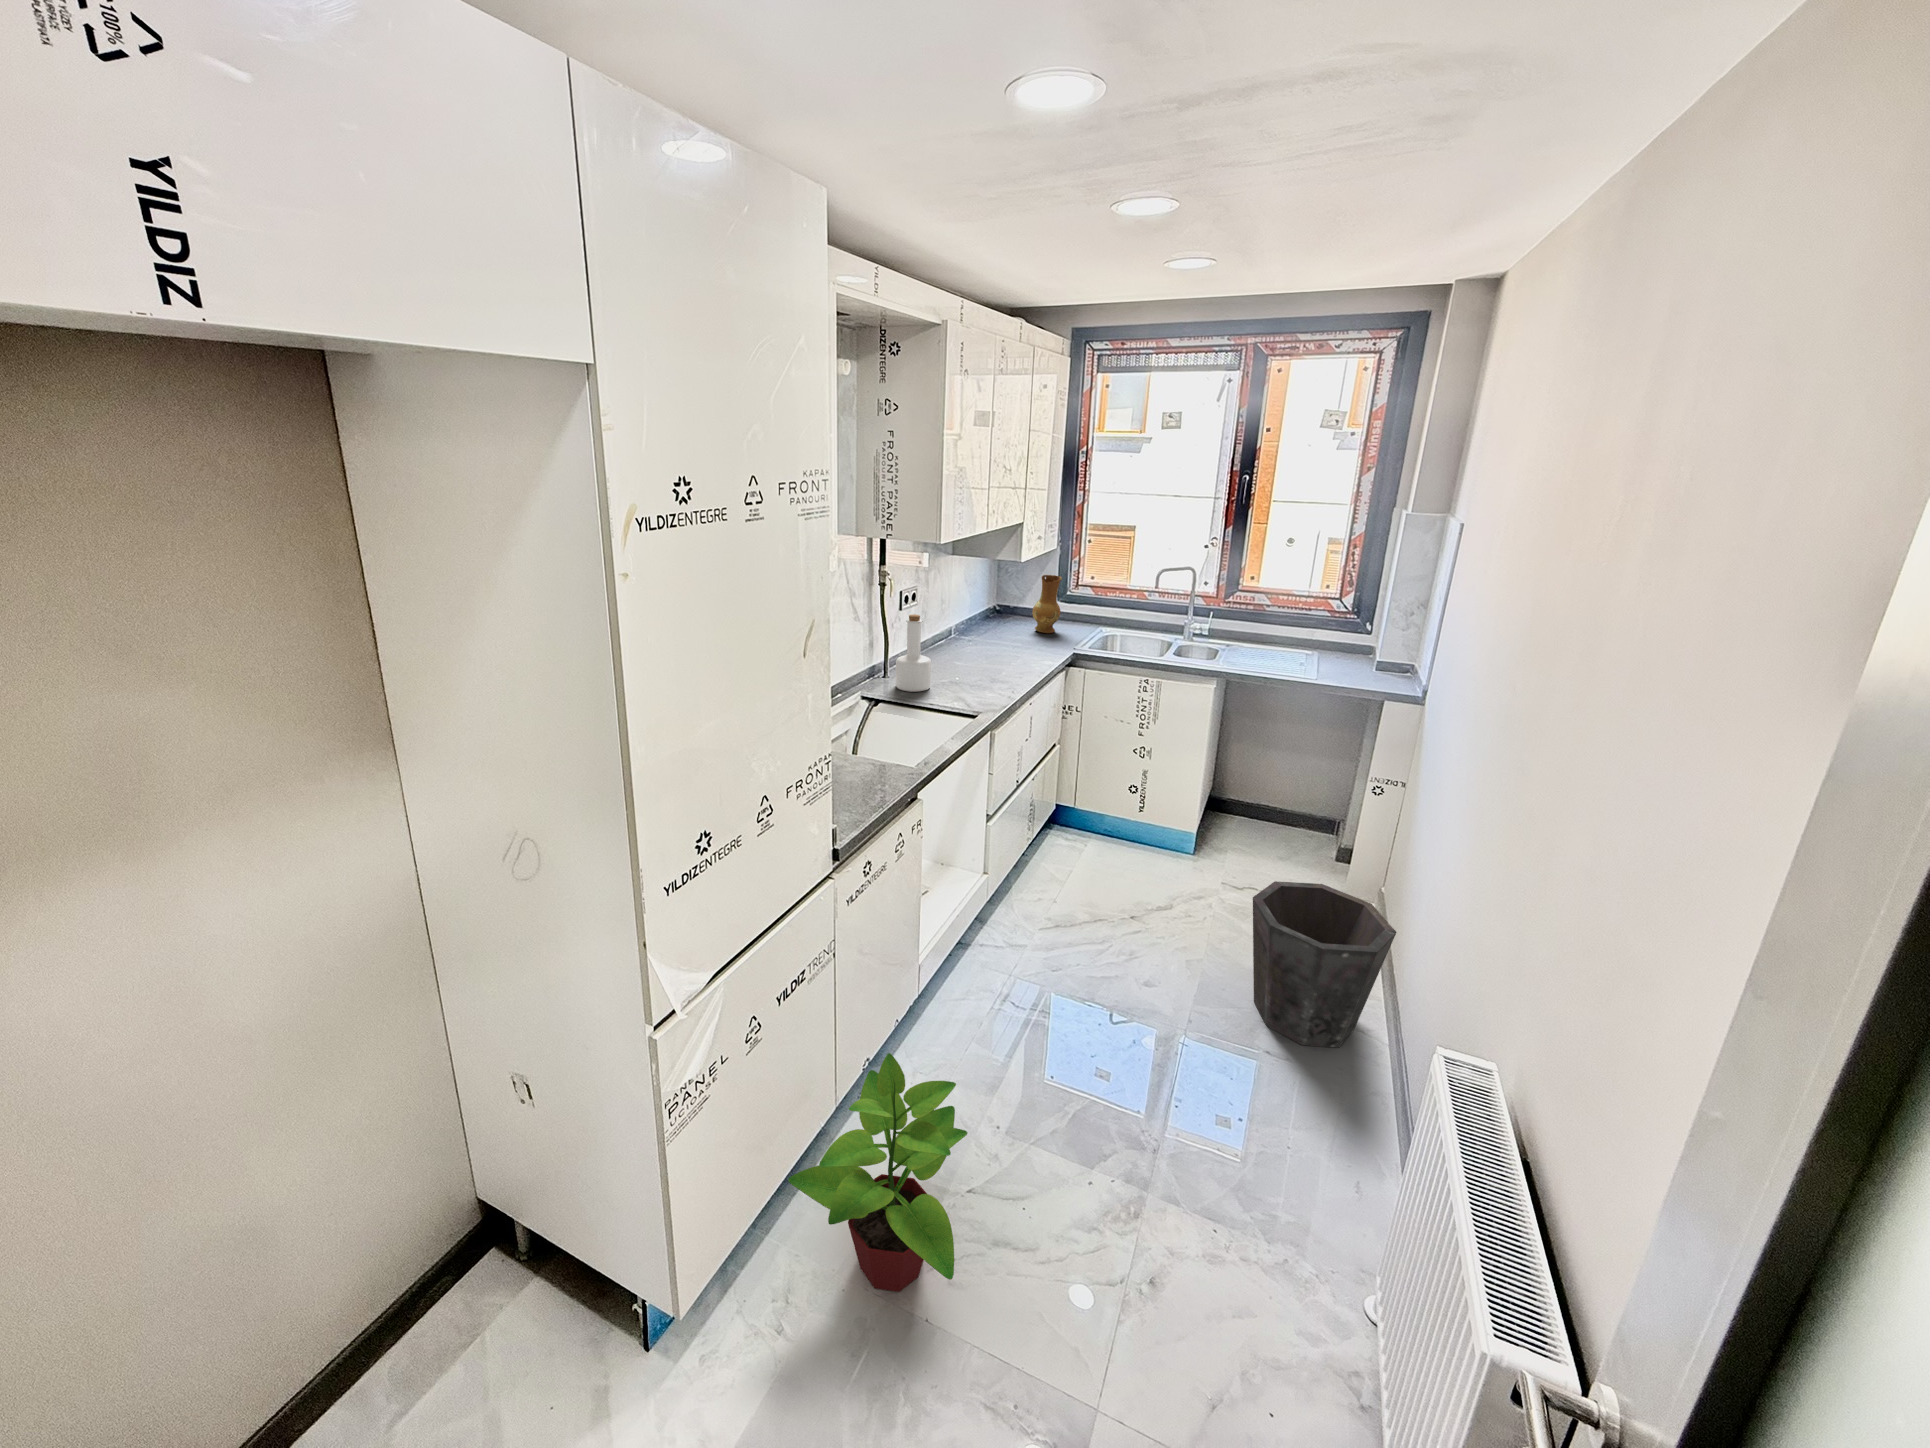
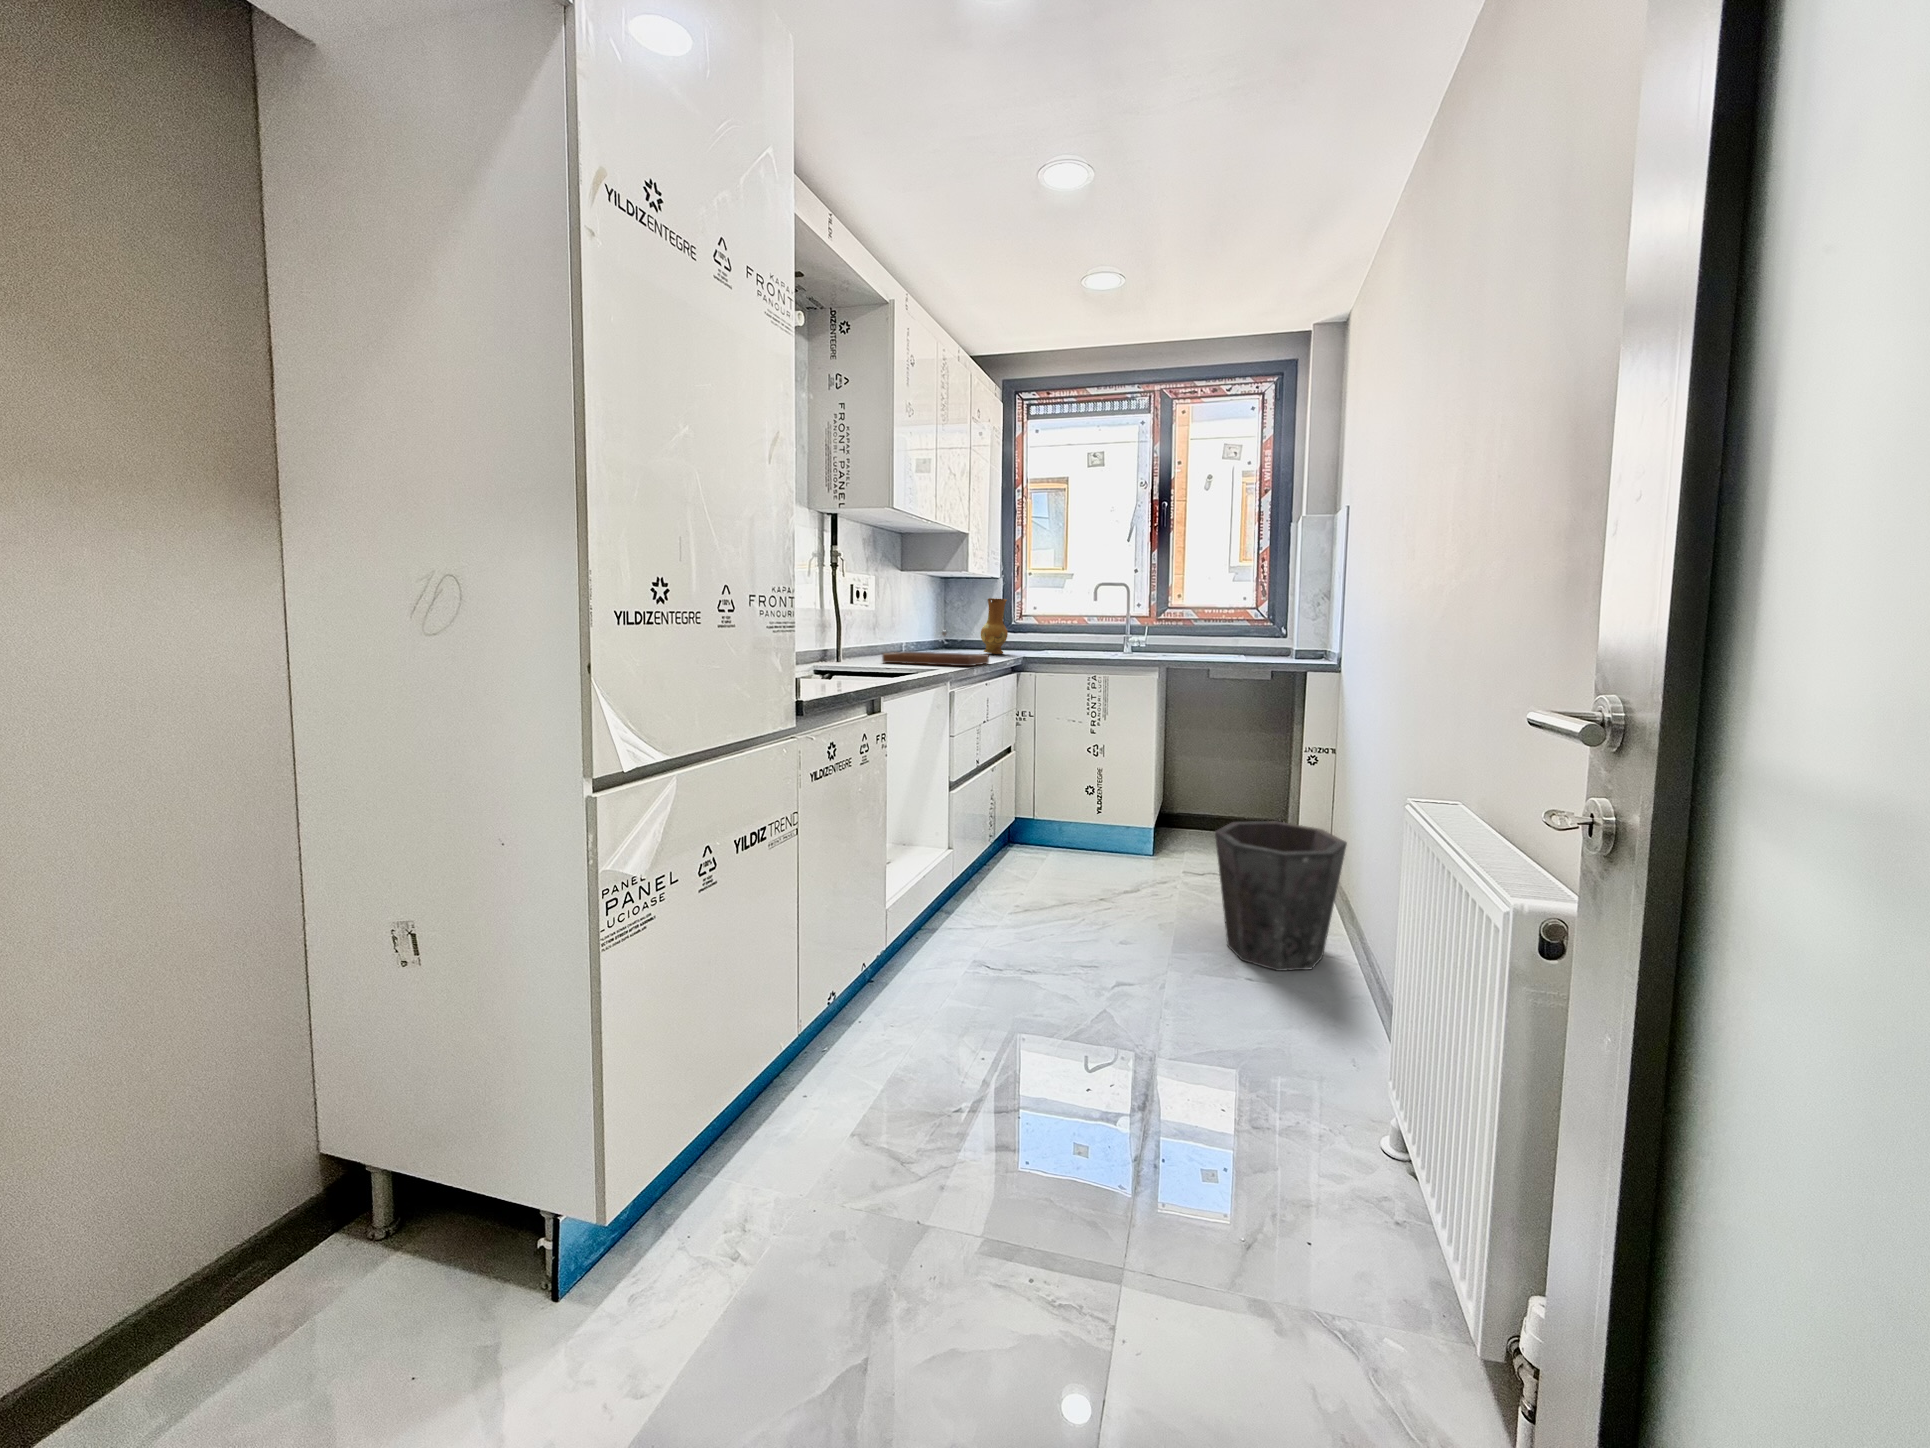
bottle: present [896,614,931,692] -> none [849,595,885,671]
tray: none [930,632,1037,678] -> present [882,631,989,666]
potted plant: present [788,1053,967,1292] -> none [746,916,954,1203]

